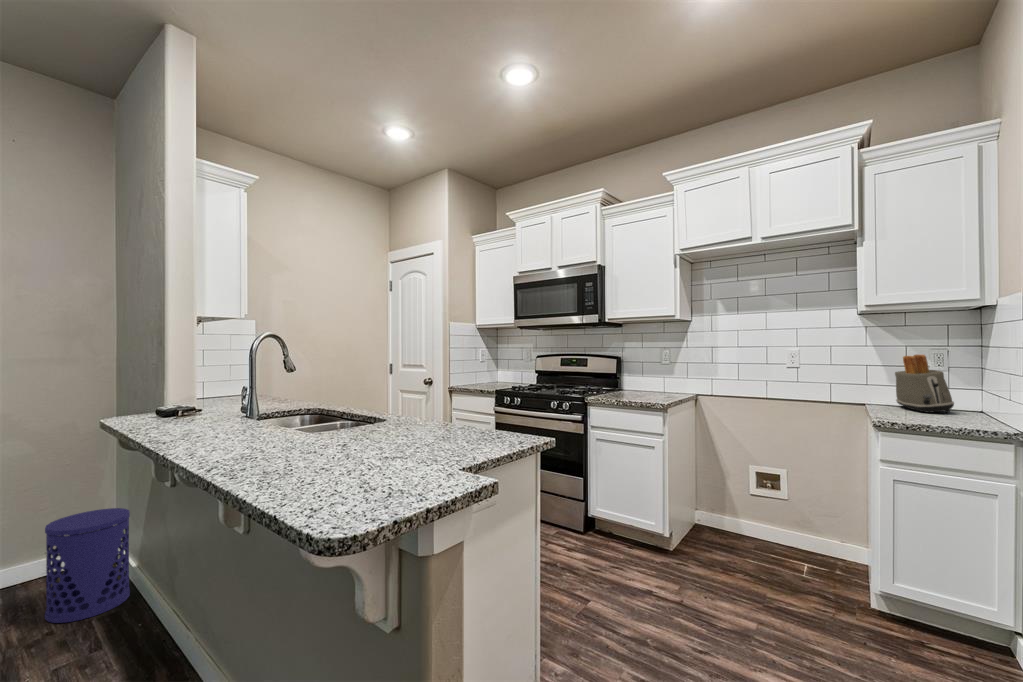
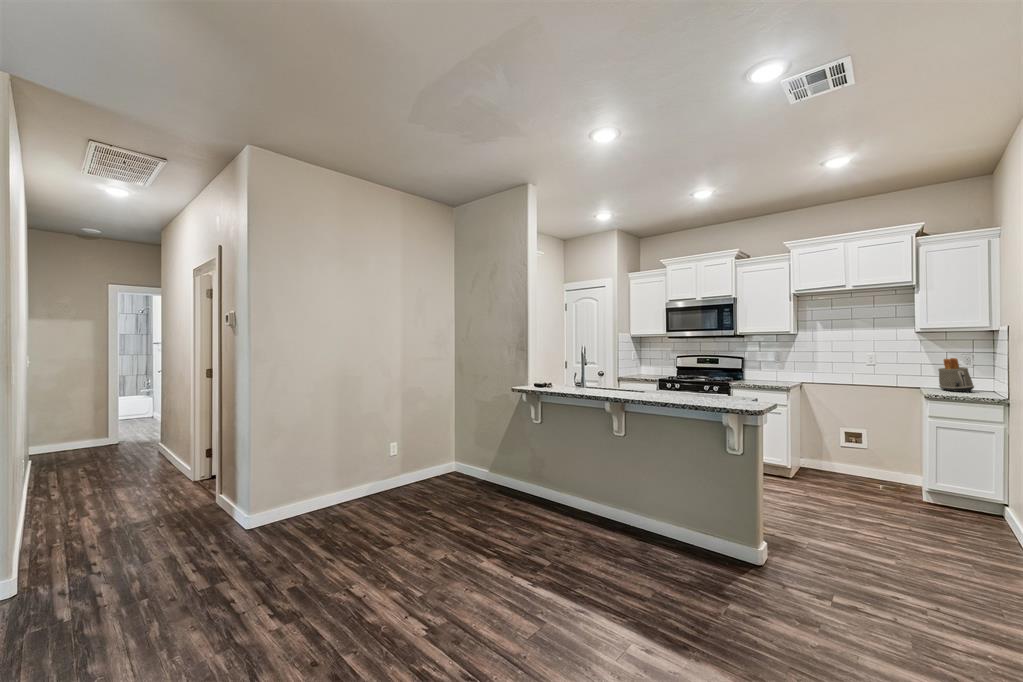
waste bin: present [45,508,130,623] -> none [455,439,489,494]

